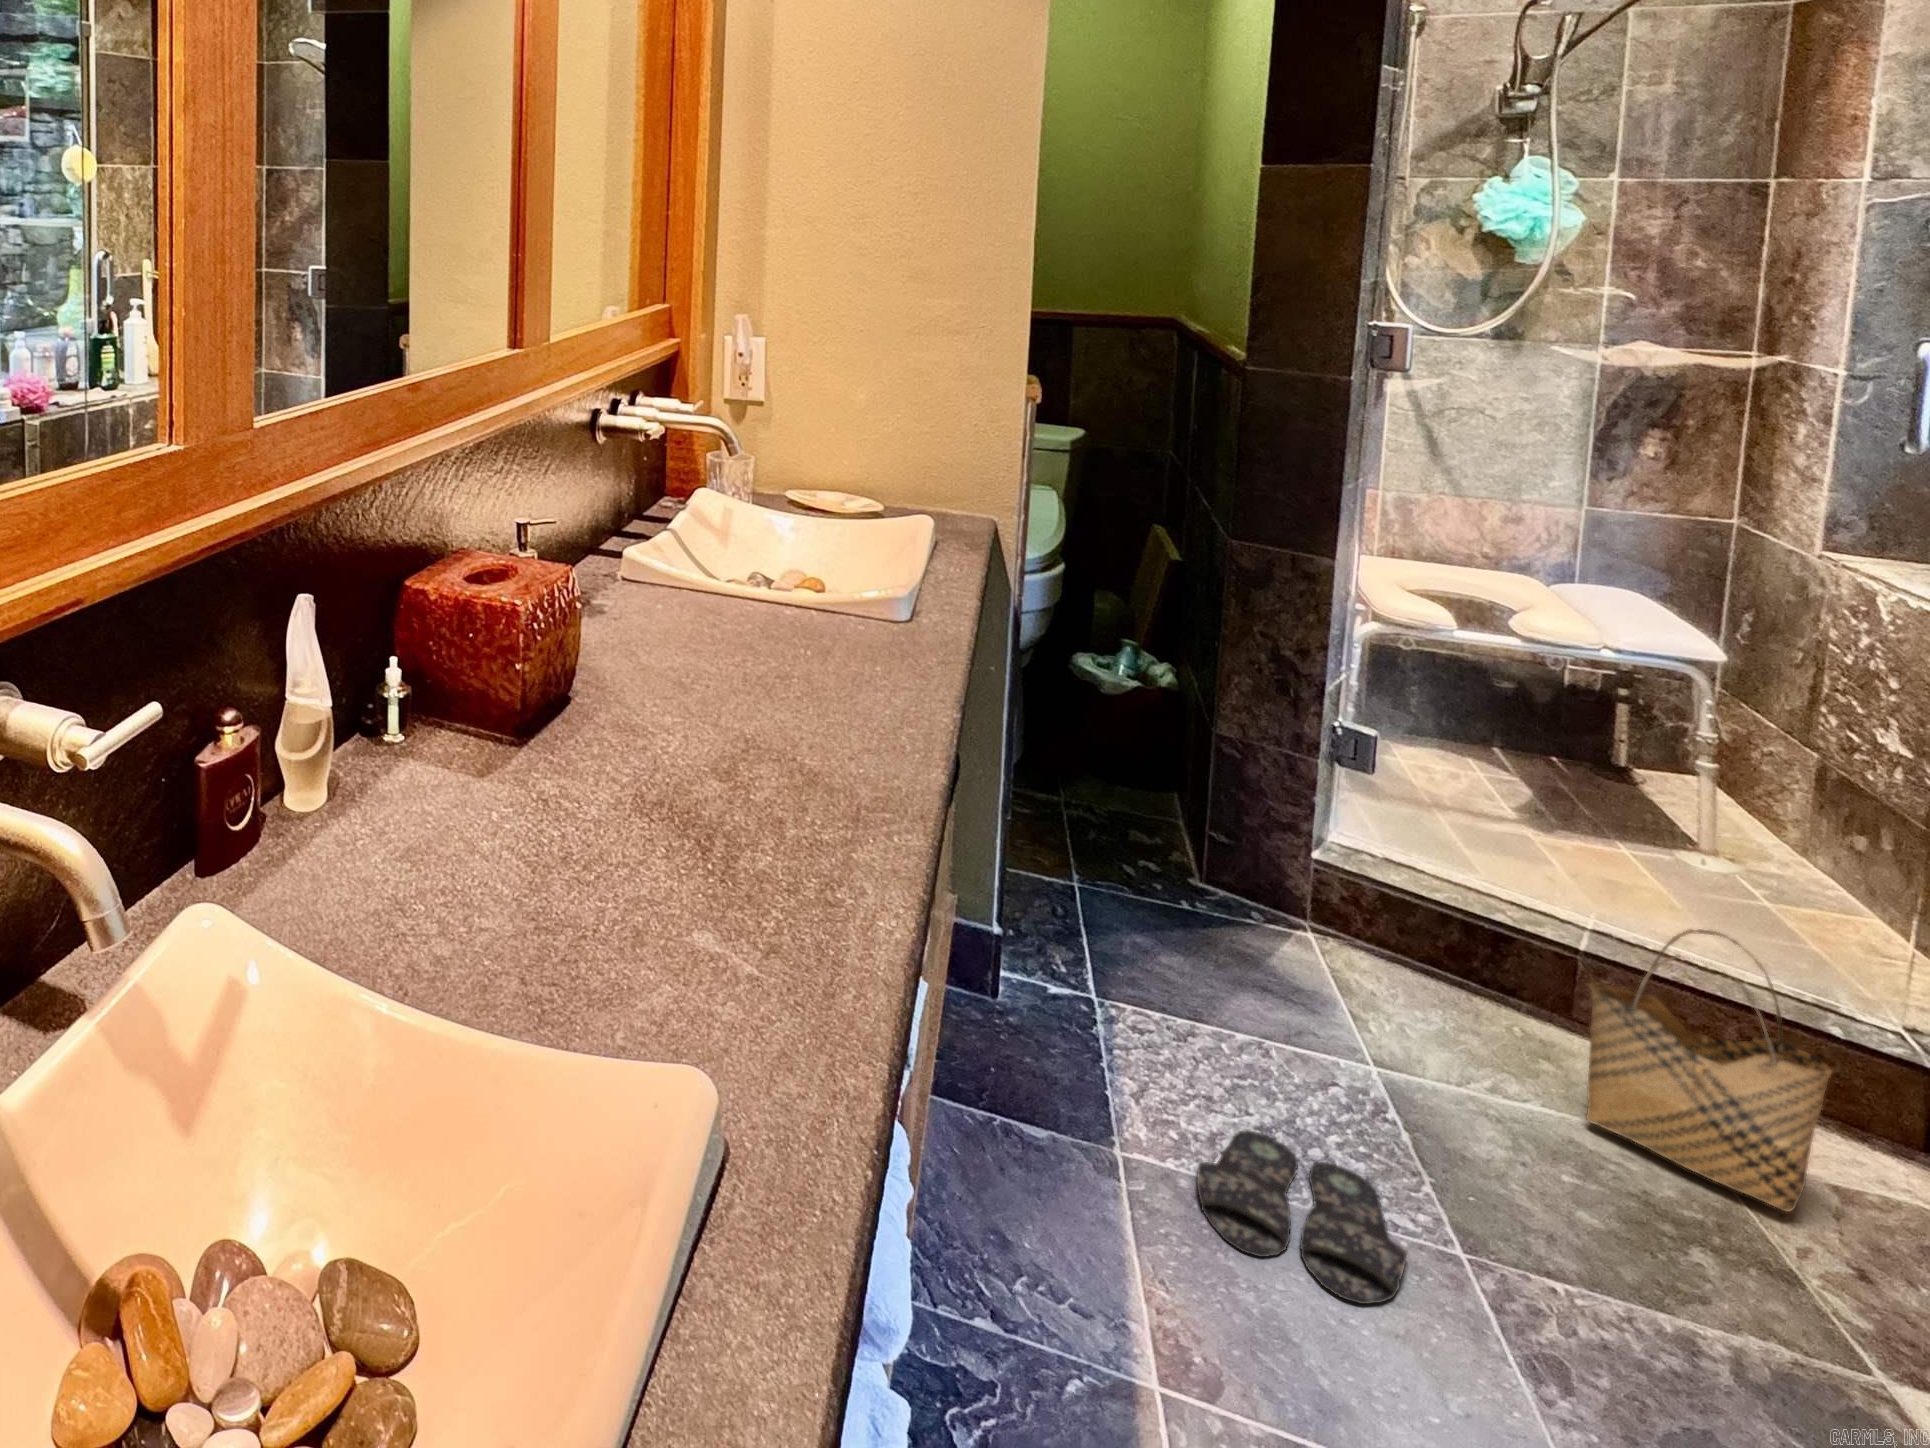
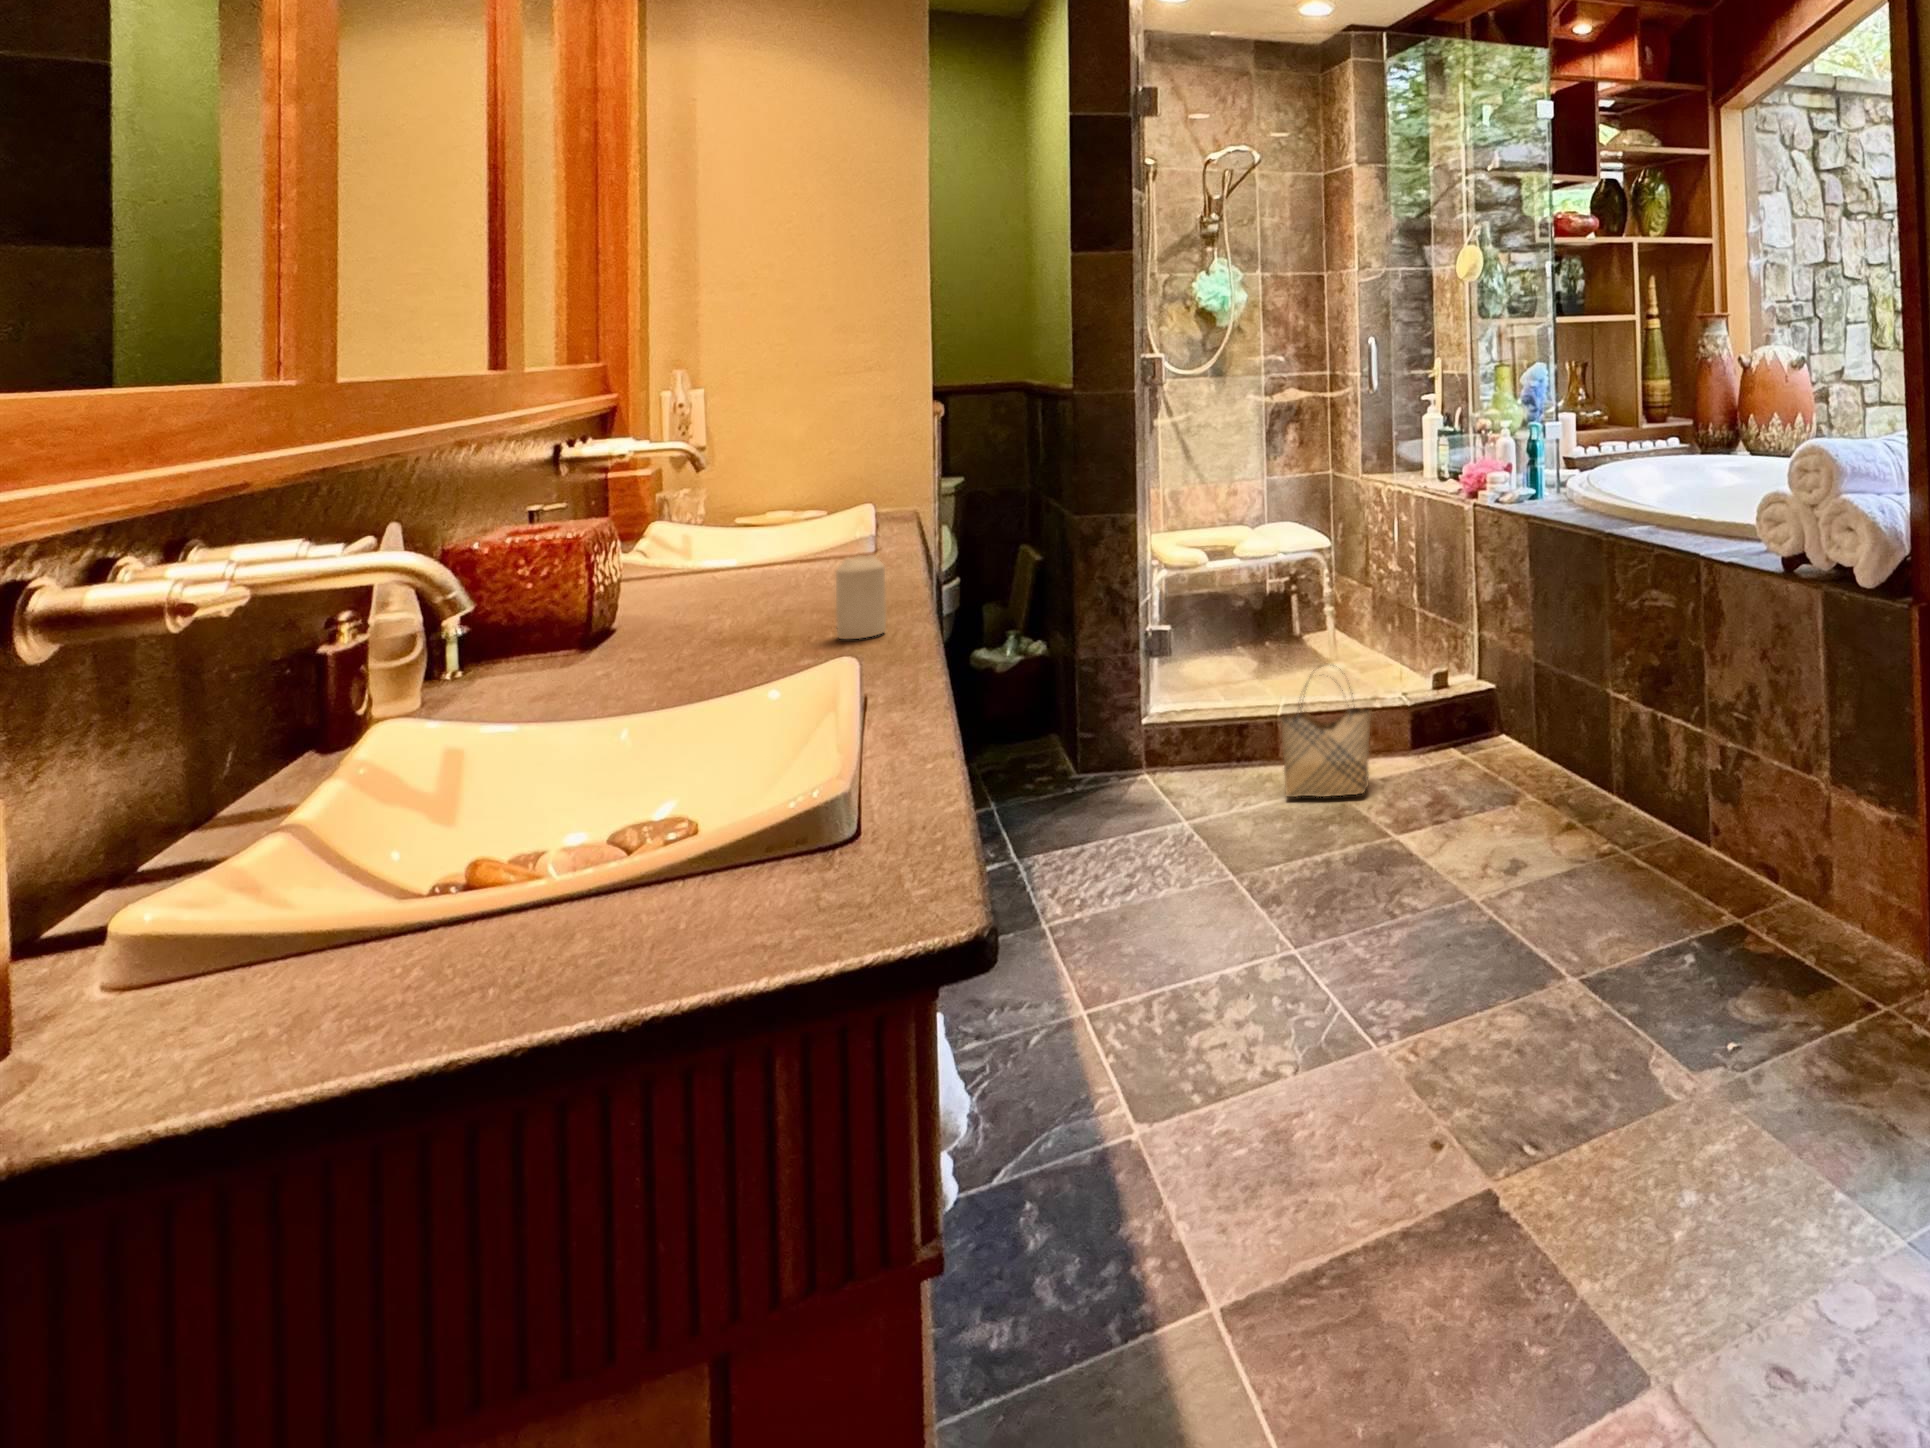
candle: none [772,753,846,895] -> present [836,555,886,639]
slippers: present [1197,1131,1407,1304] -> none [1095,873,1208,938]

